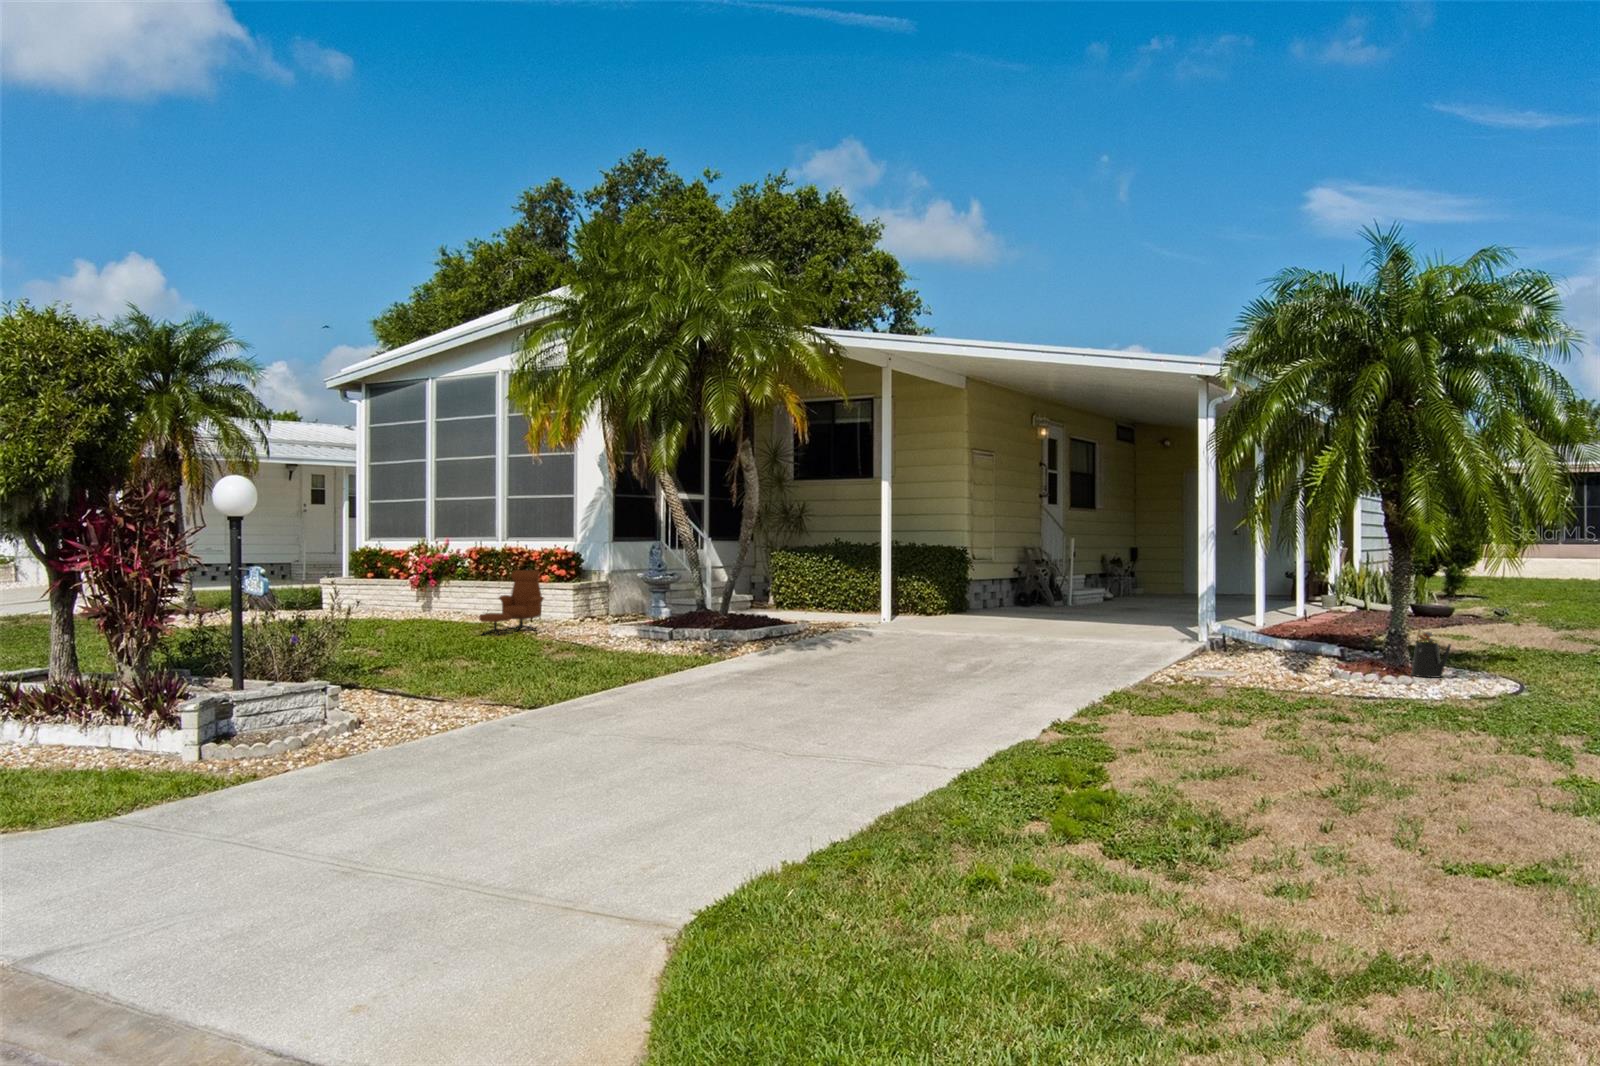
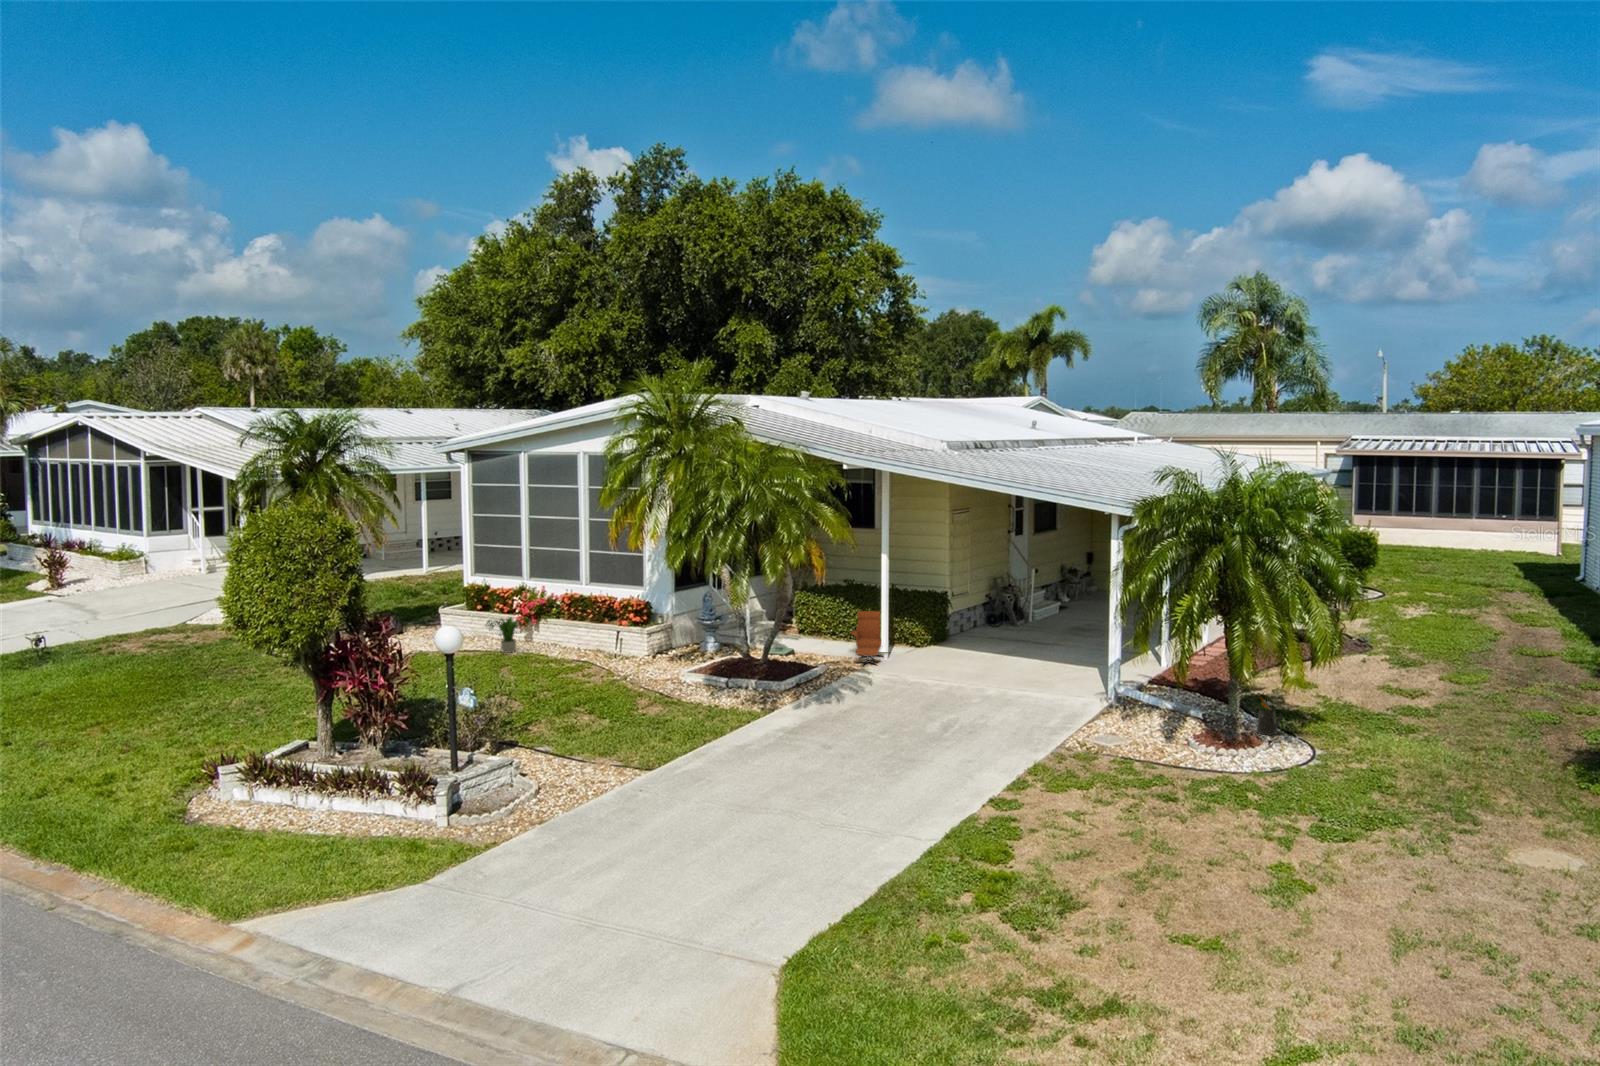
lounge chair: present [479,570,544,635] -> present [851,611,881,666]
potted plant: none [371,580,429,624] -> present [486,617,523,653]

